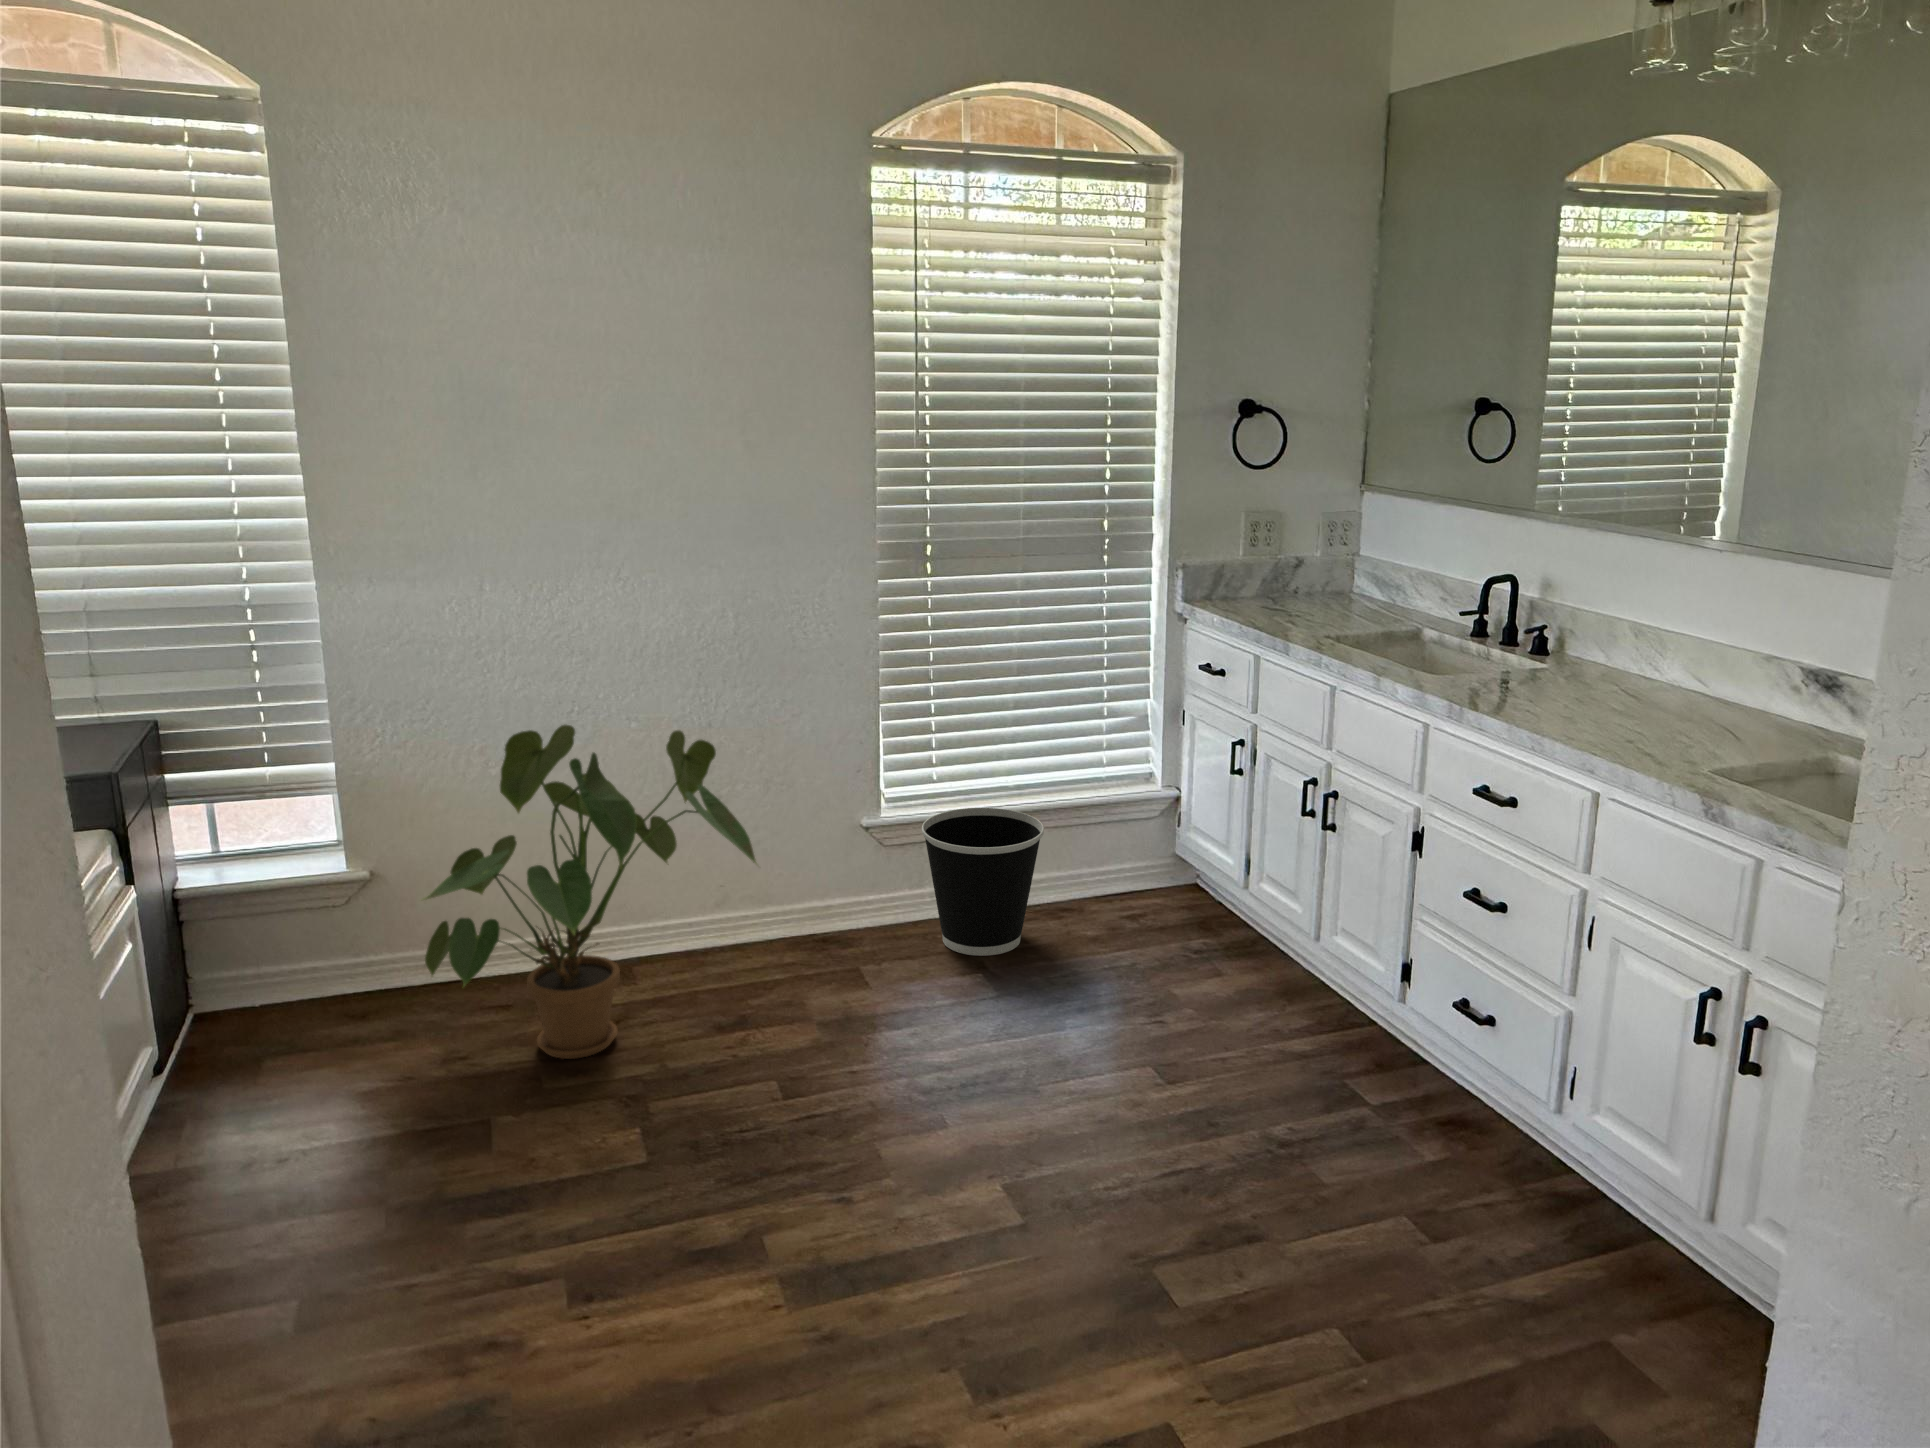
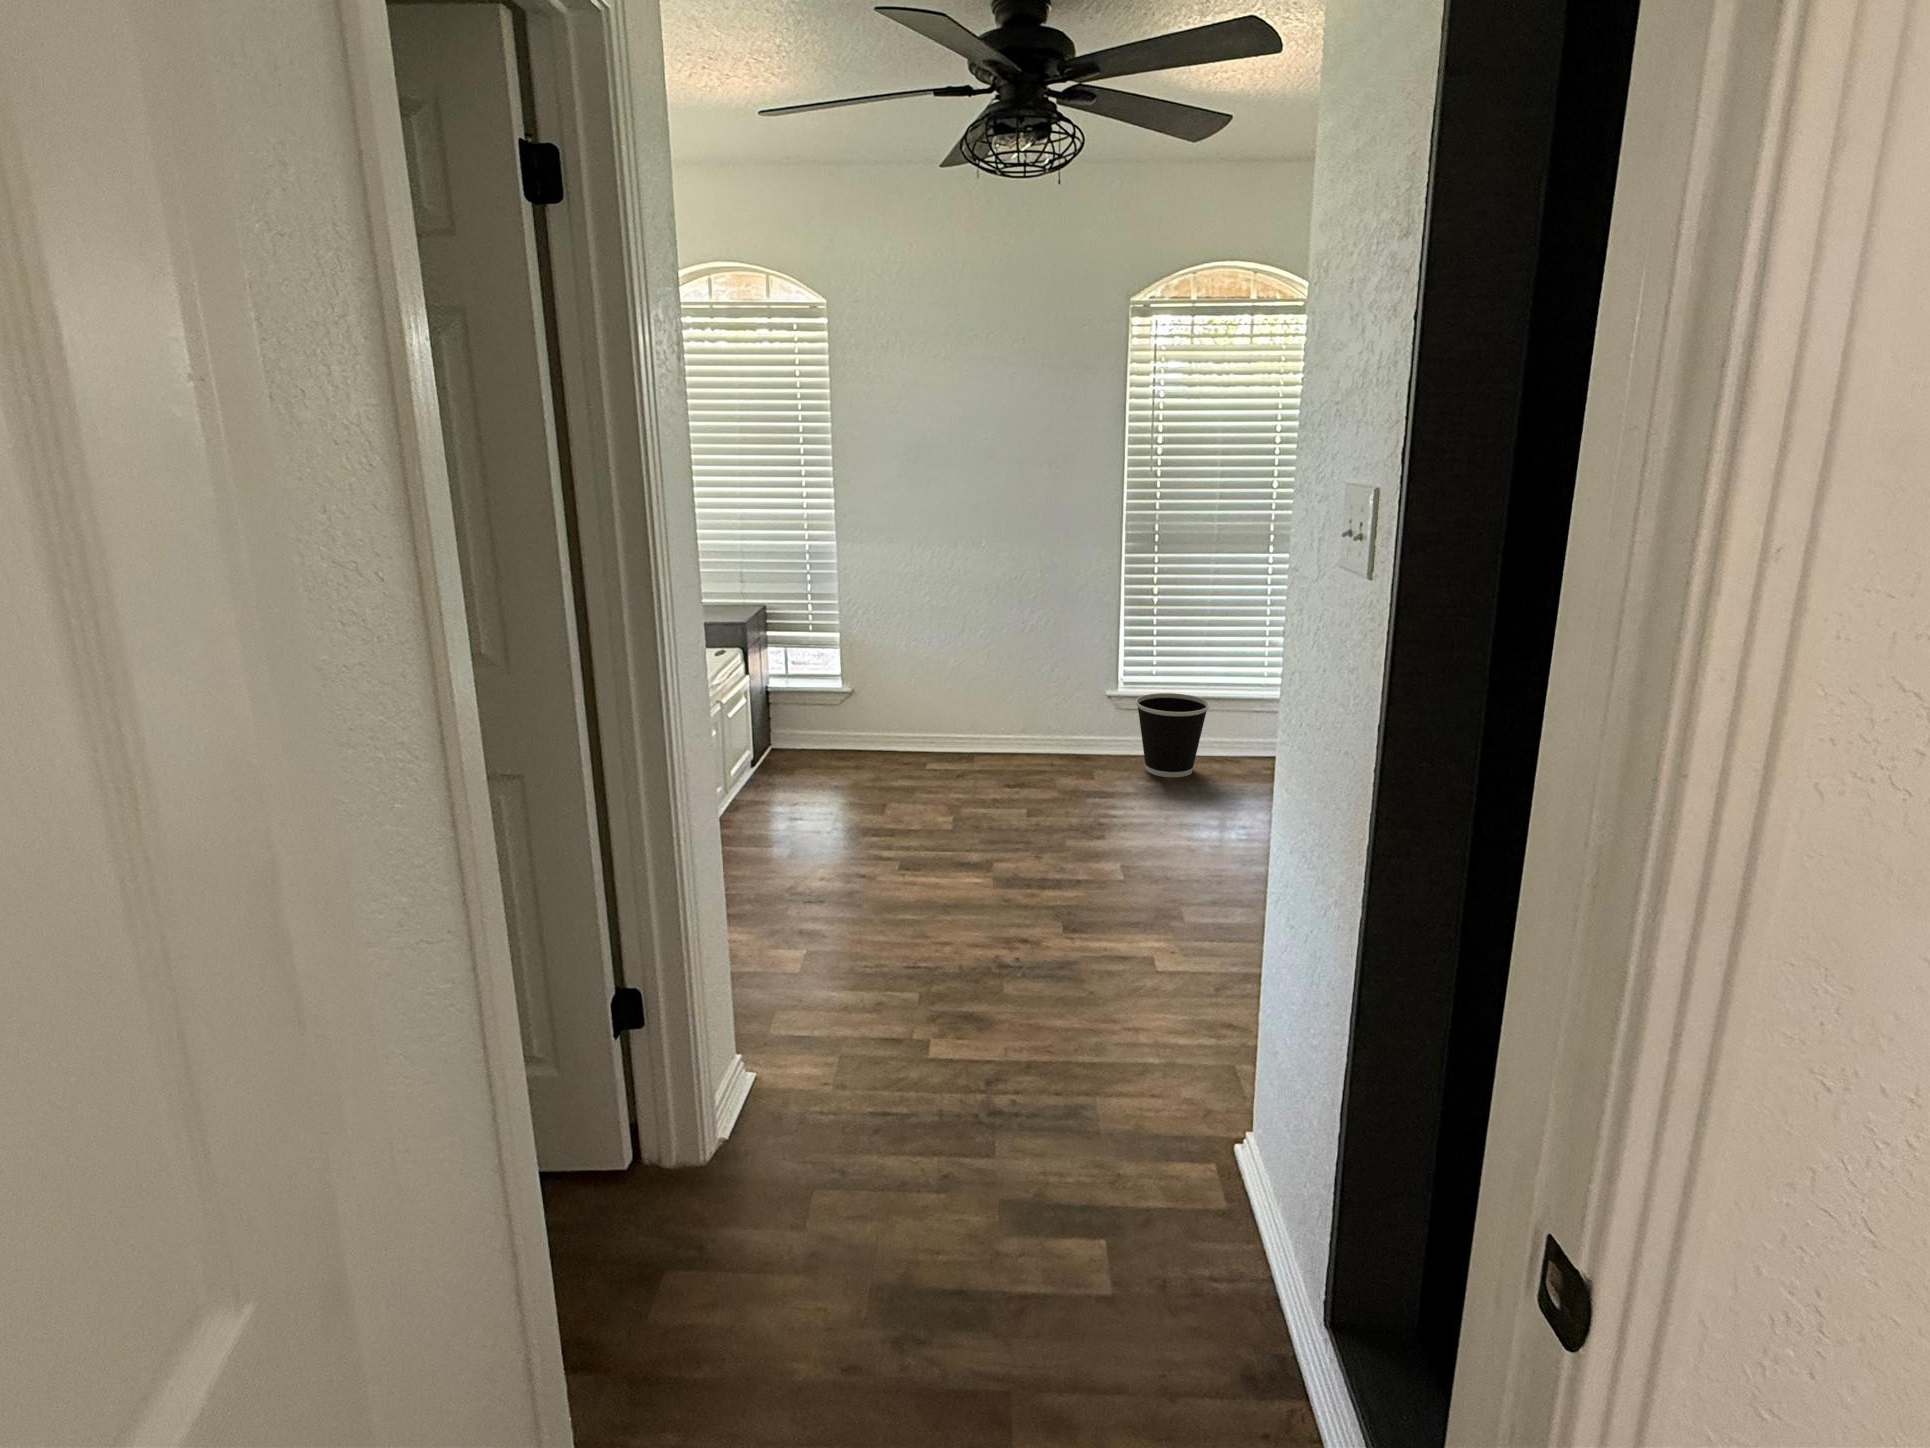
house plant: present [424,725,757,1059] -> none [865,621,1030,789]

